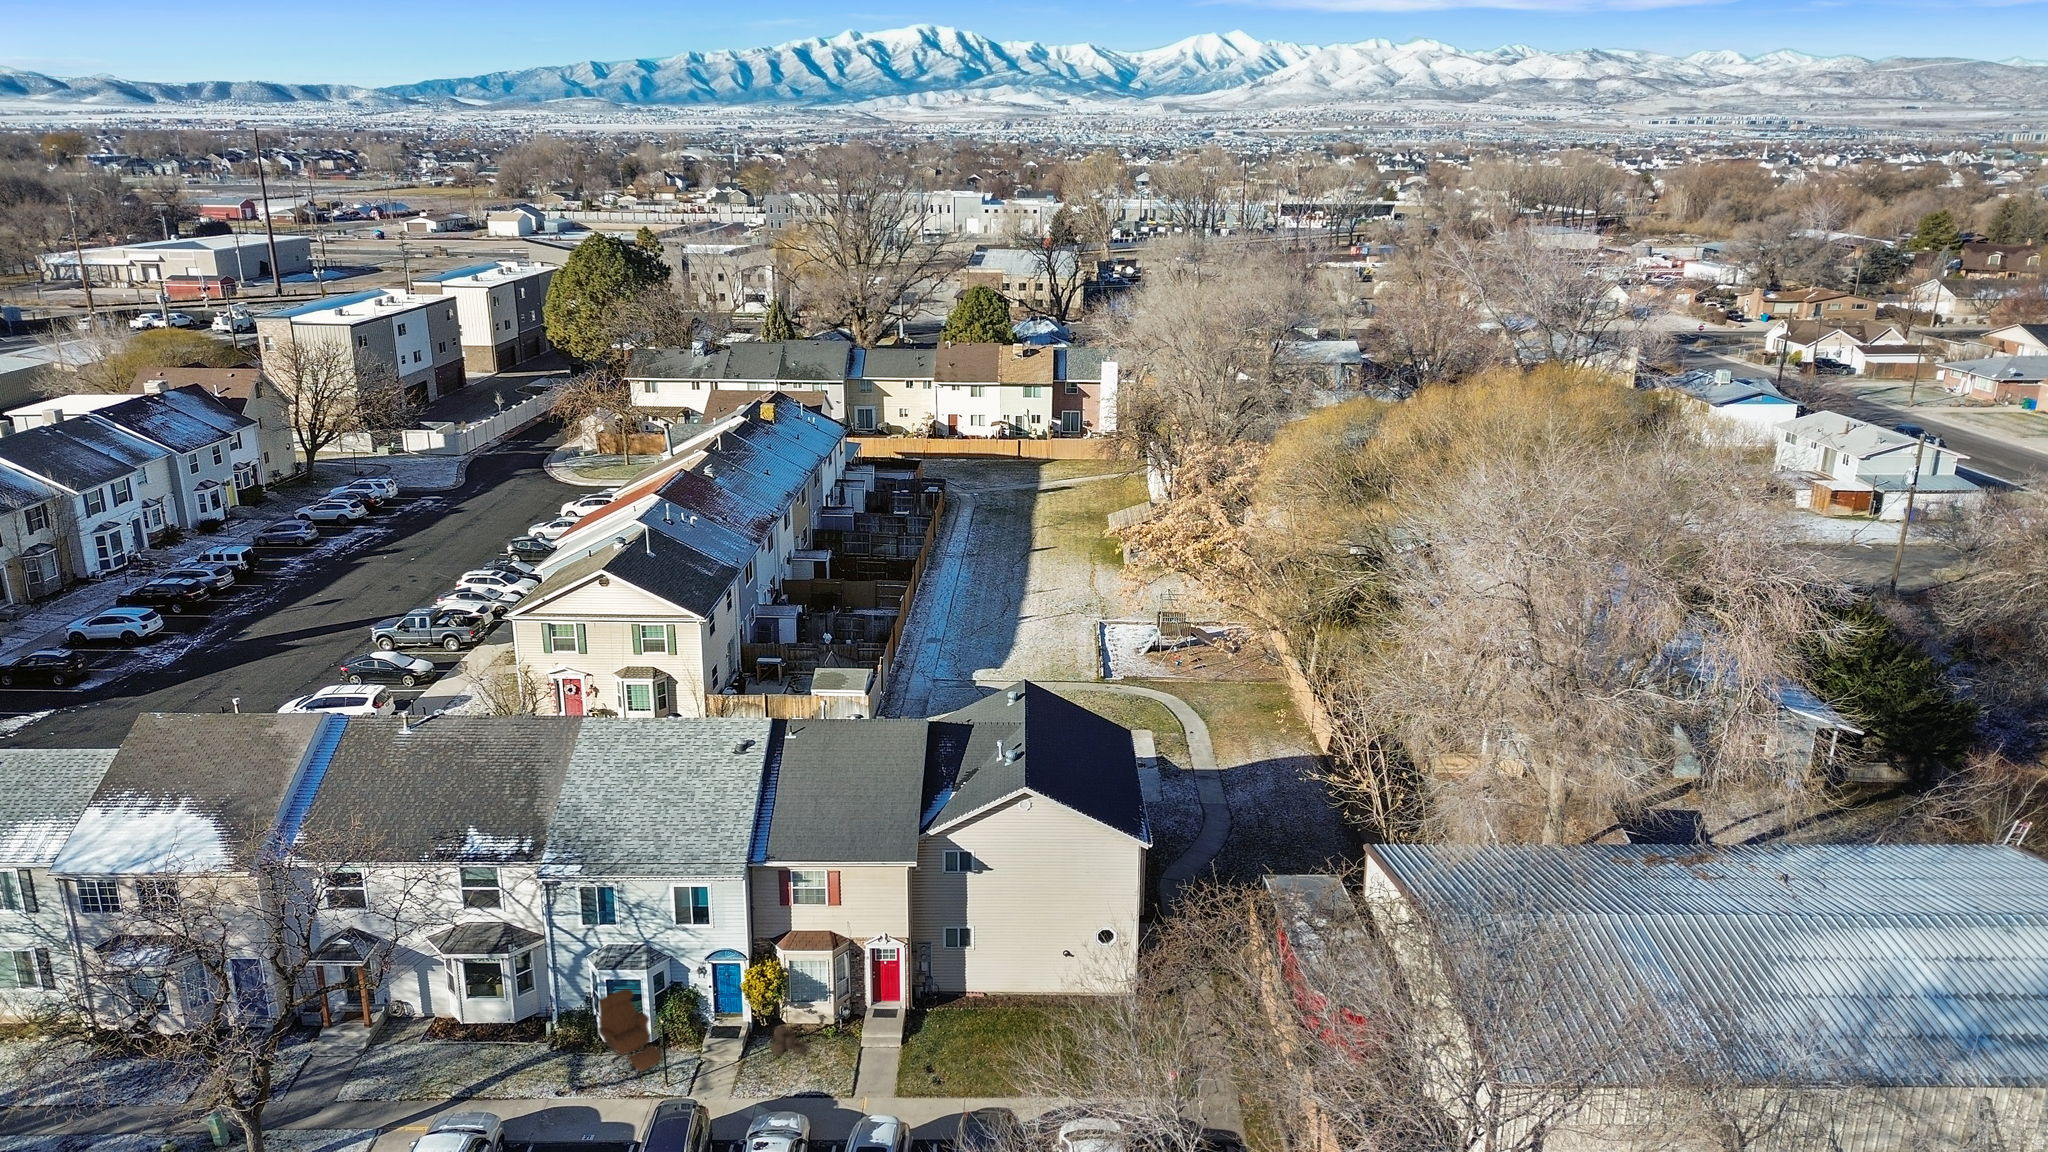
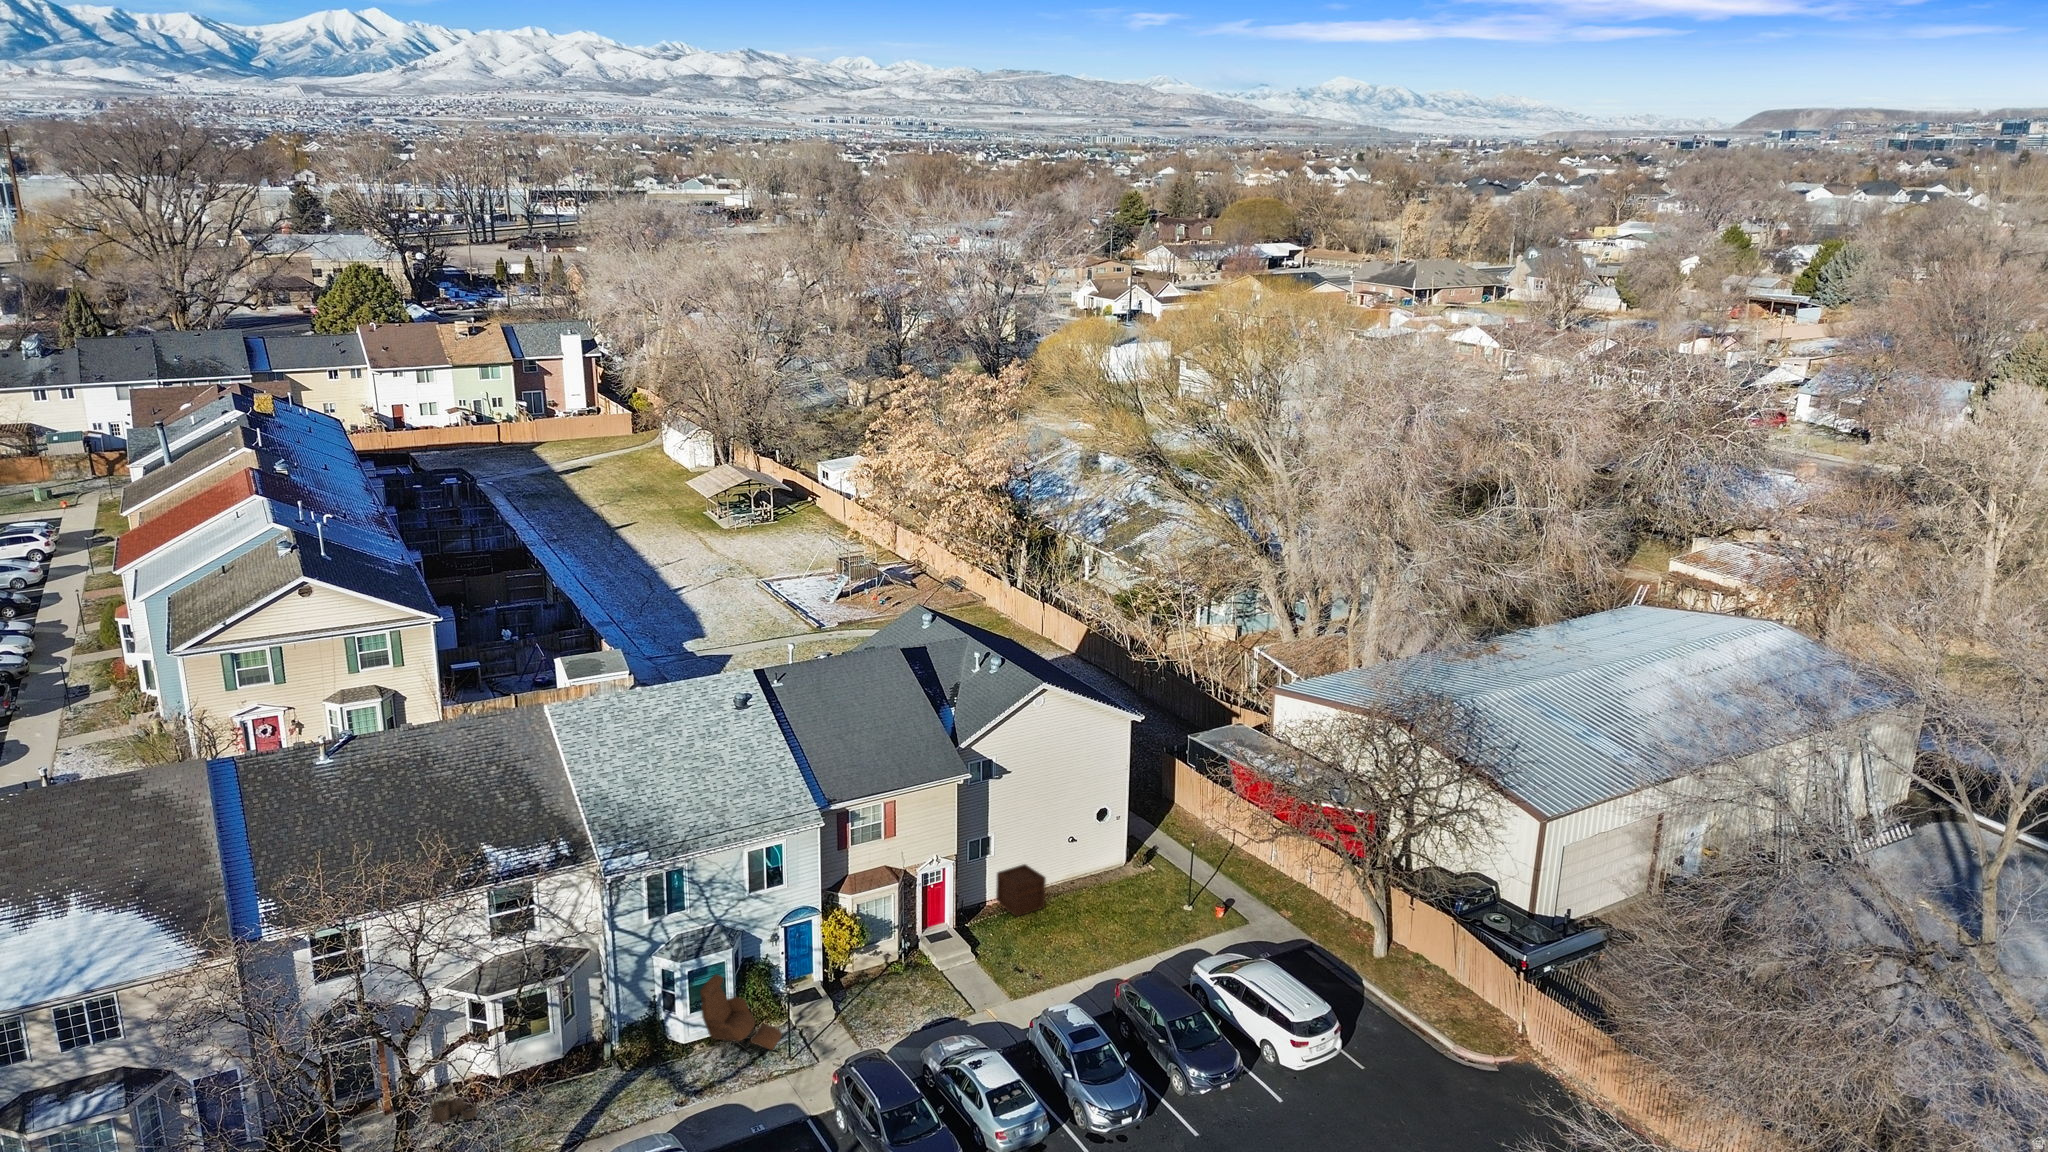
wooden crate: none [975,964,1013,1015] -> present [996,864,1046,916]
woven basket: present [771,1025,806,1055] -> present [432,1086,478,1123]

